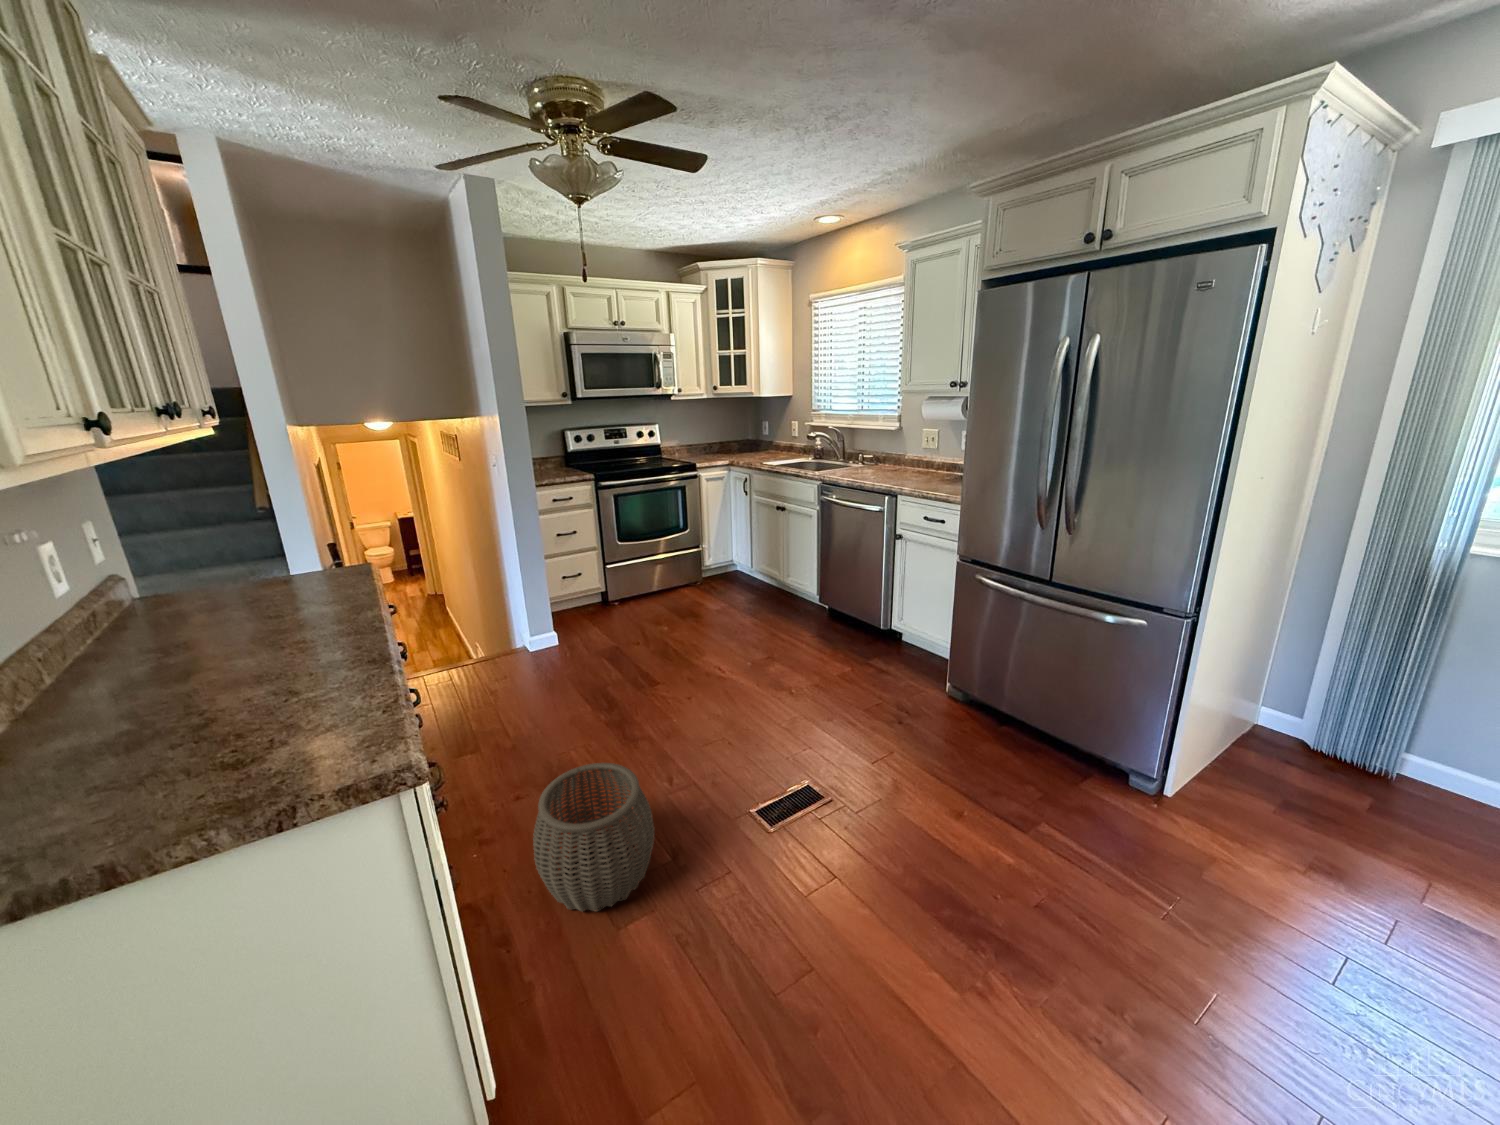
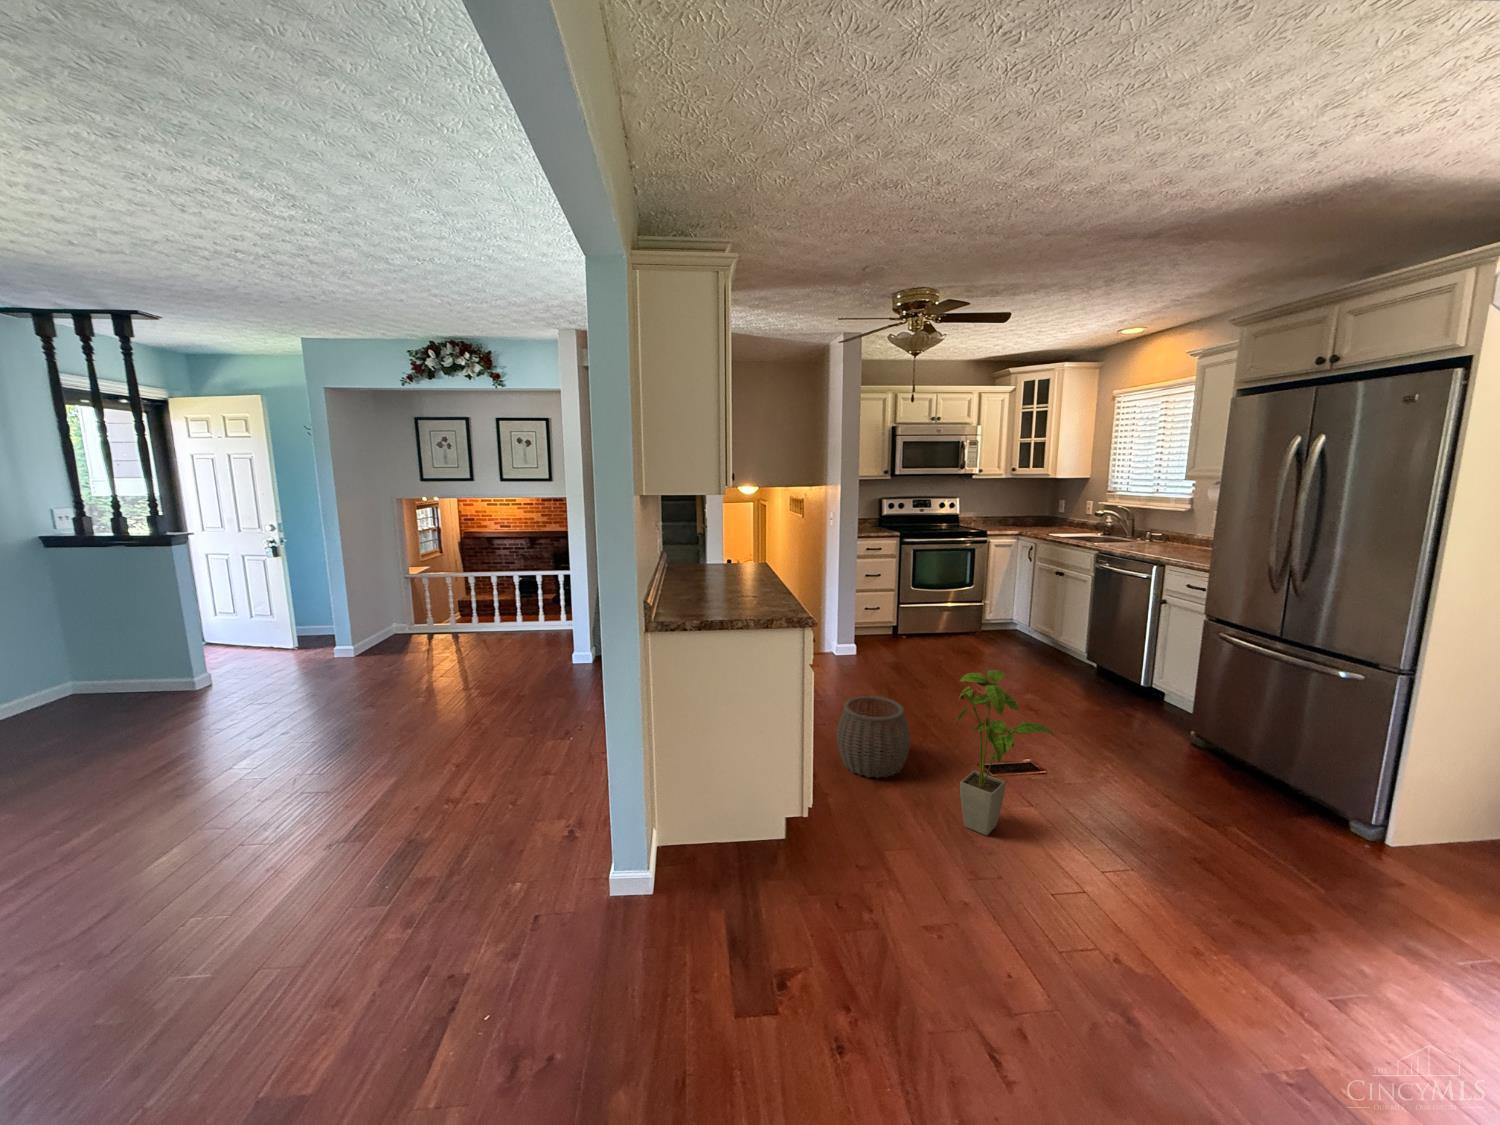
house plant: none [729,740,881,980] -> present [956,670,1054,835]

